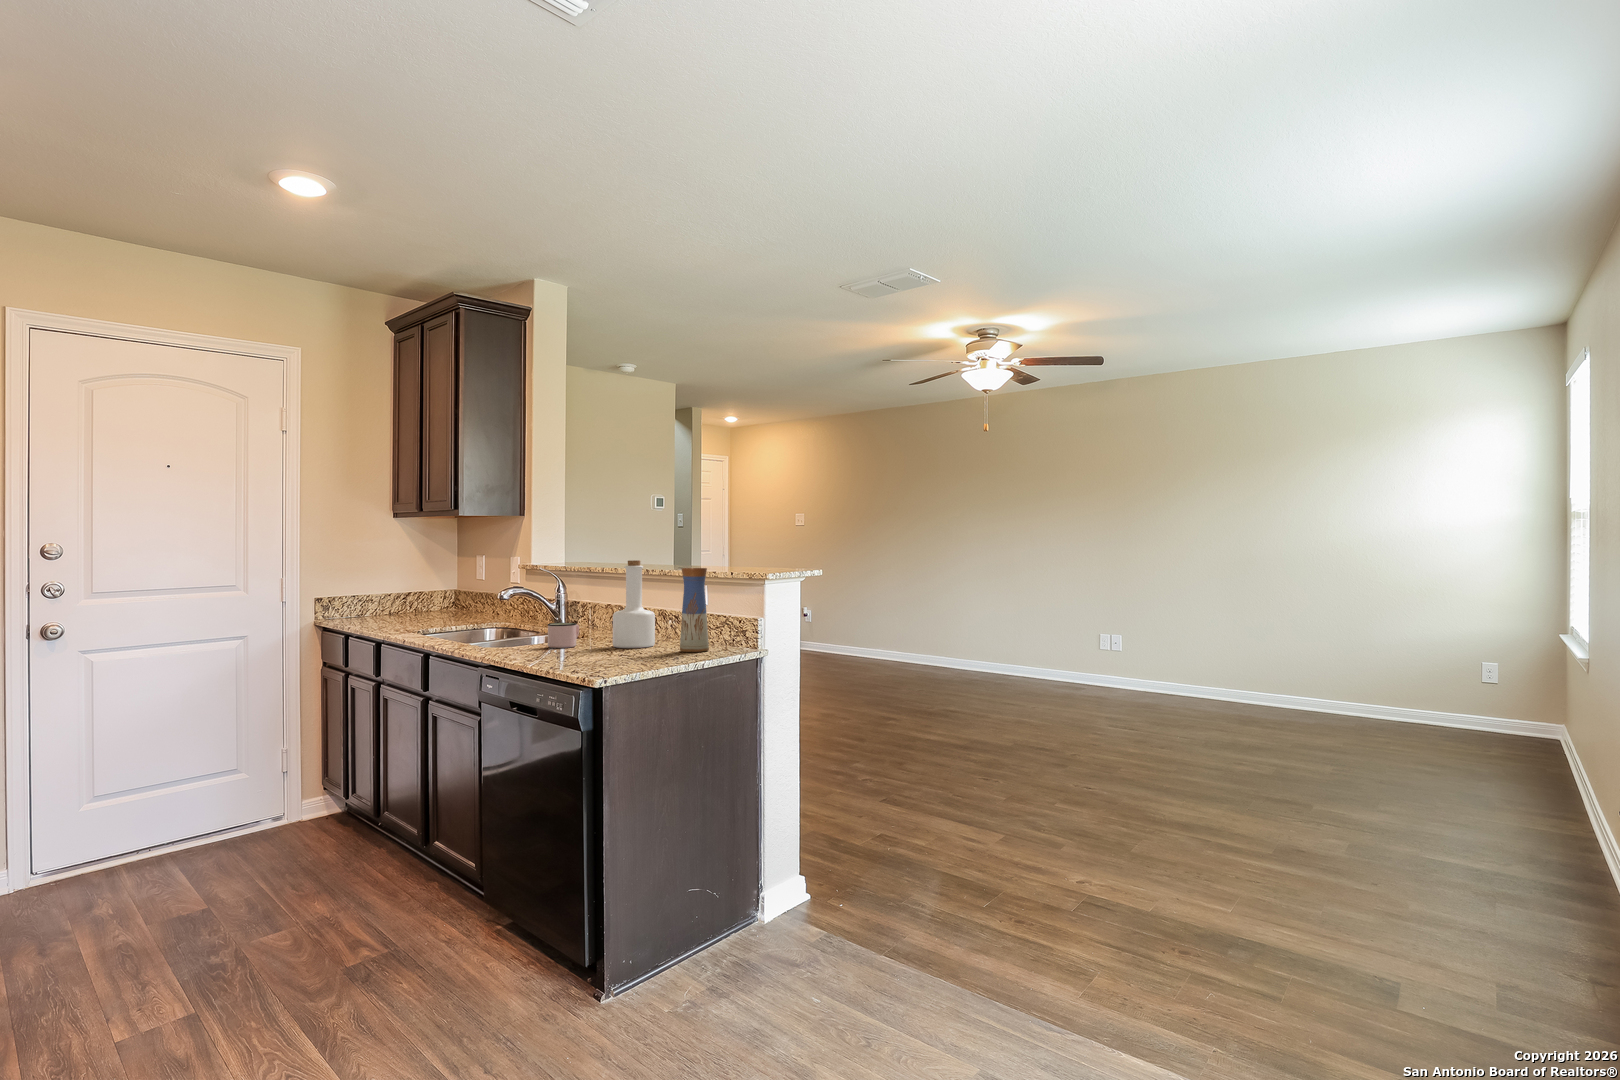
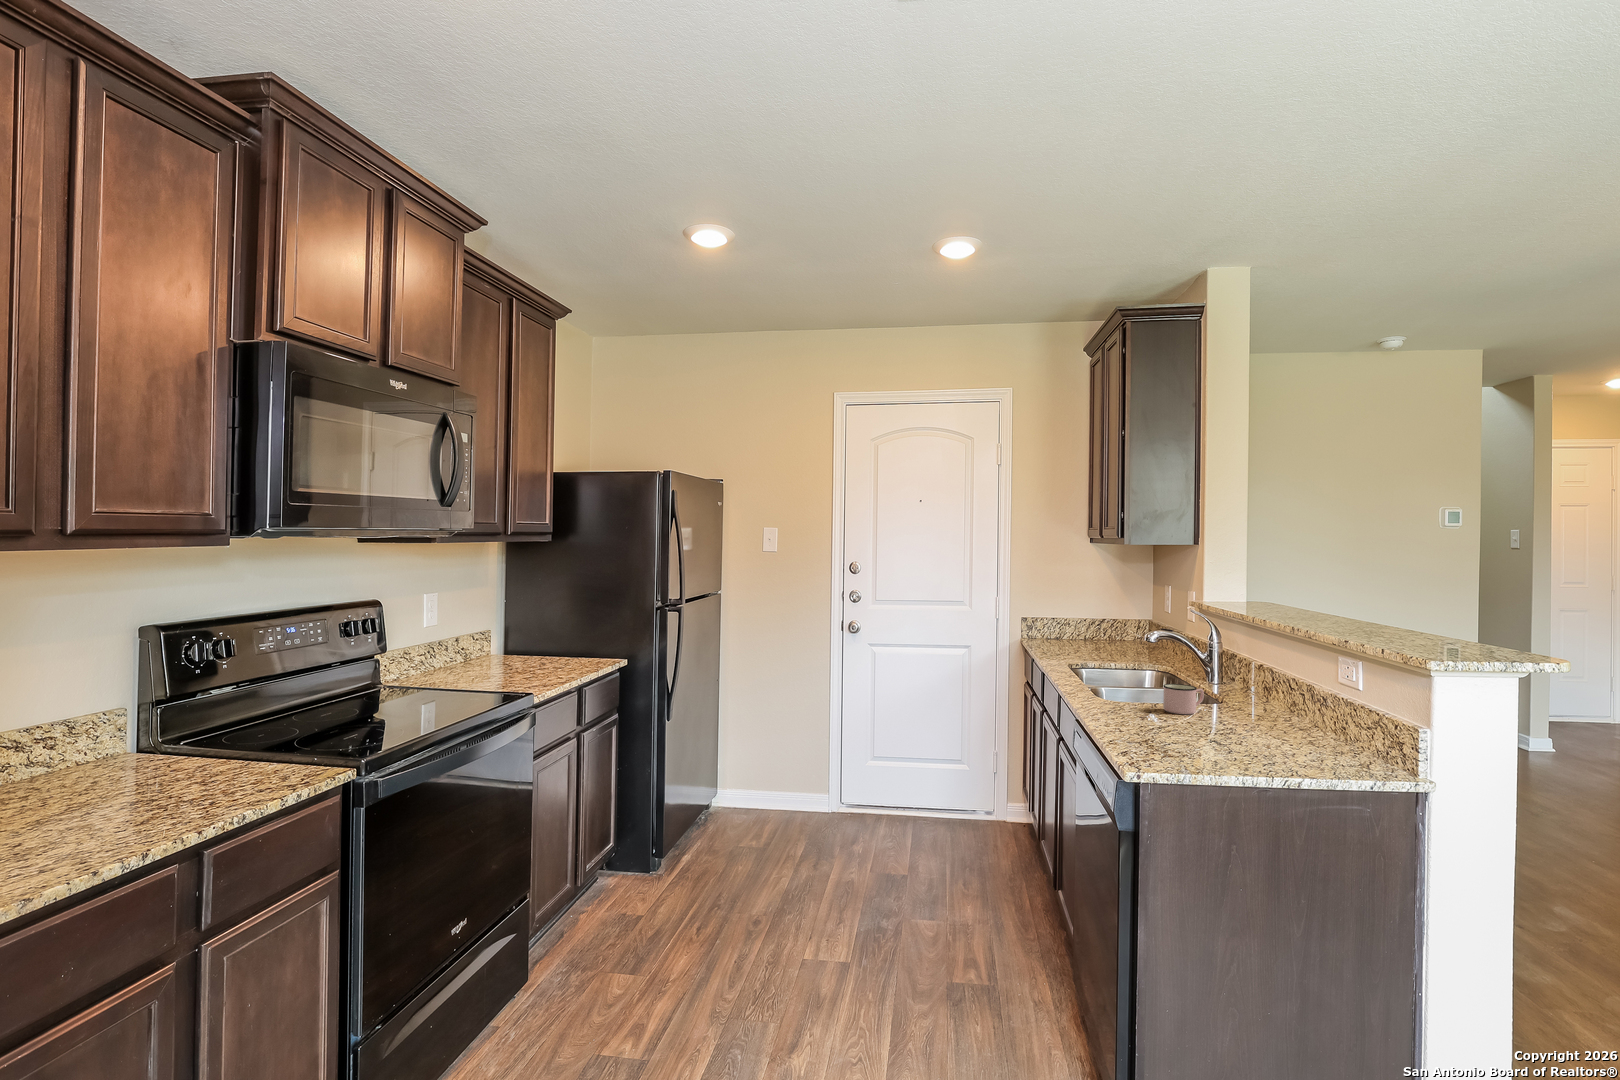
bottle: present [613,560,655,648] -> none [1231,625,1287,733]
vase: present [680,568,709,652] -> none [1291,648,1335,760]

